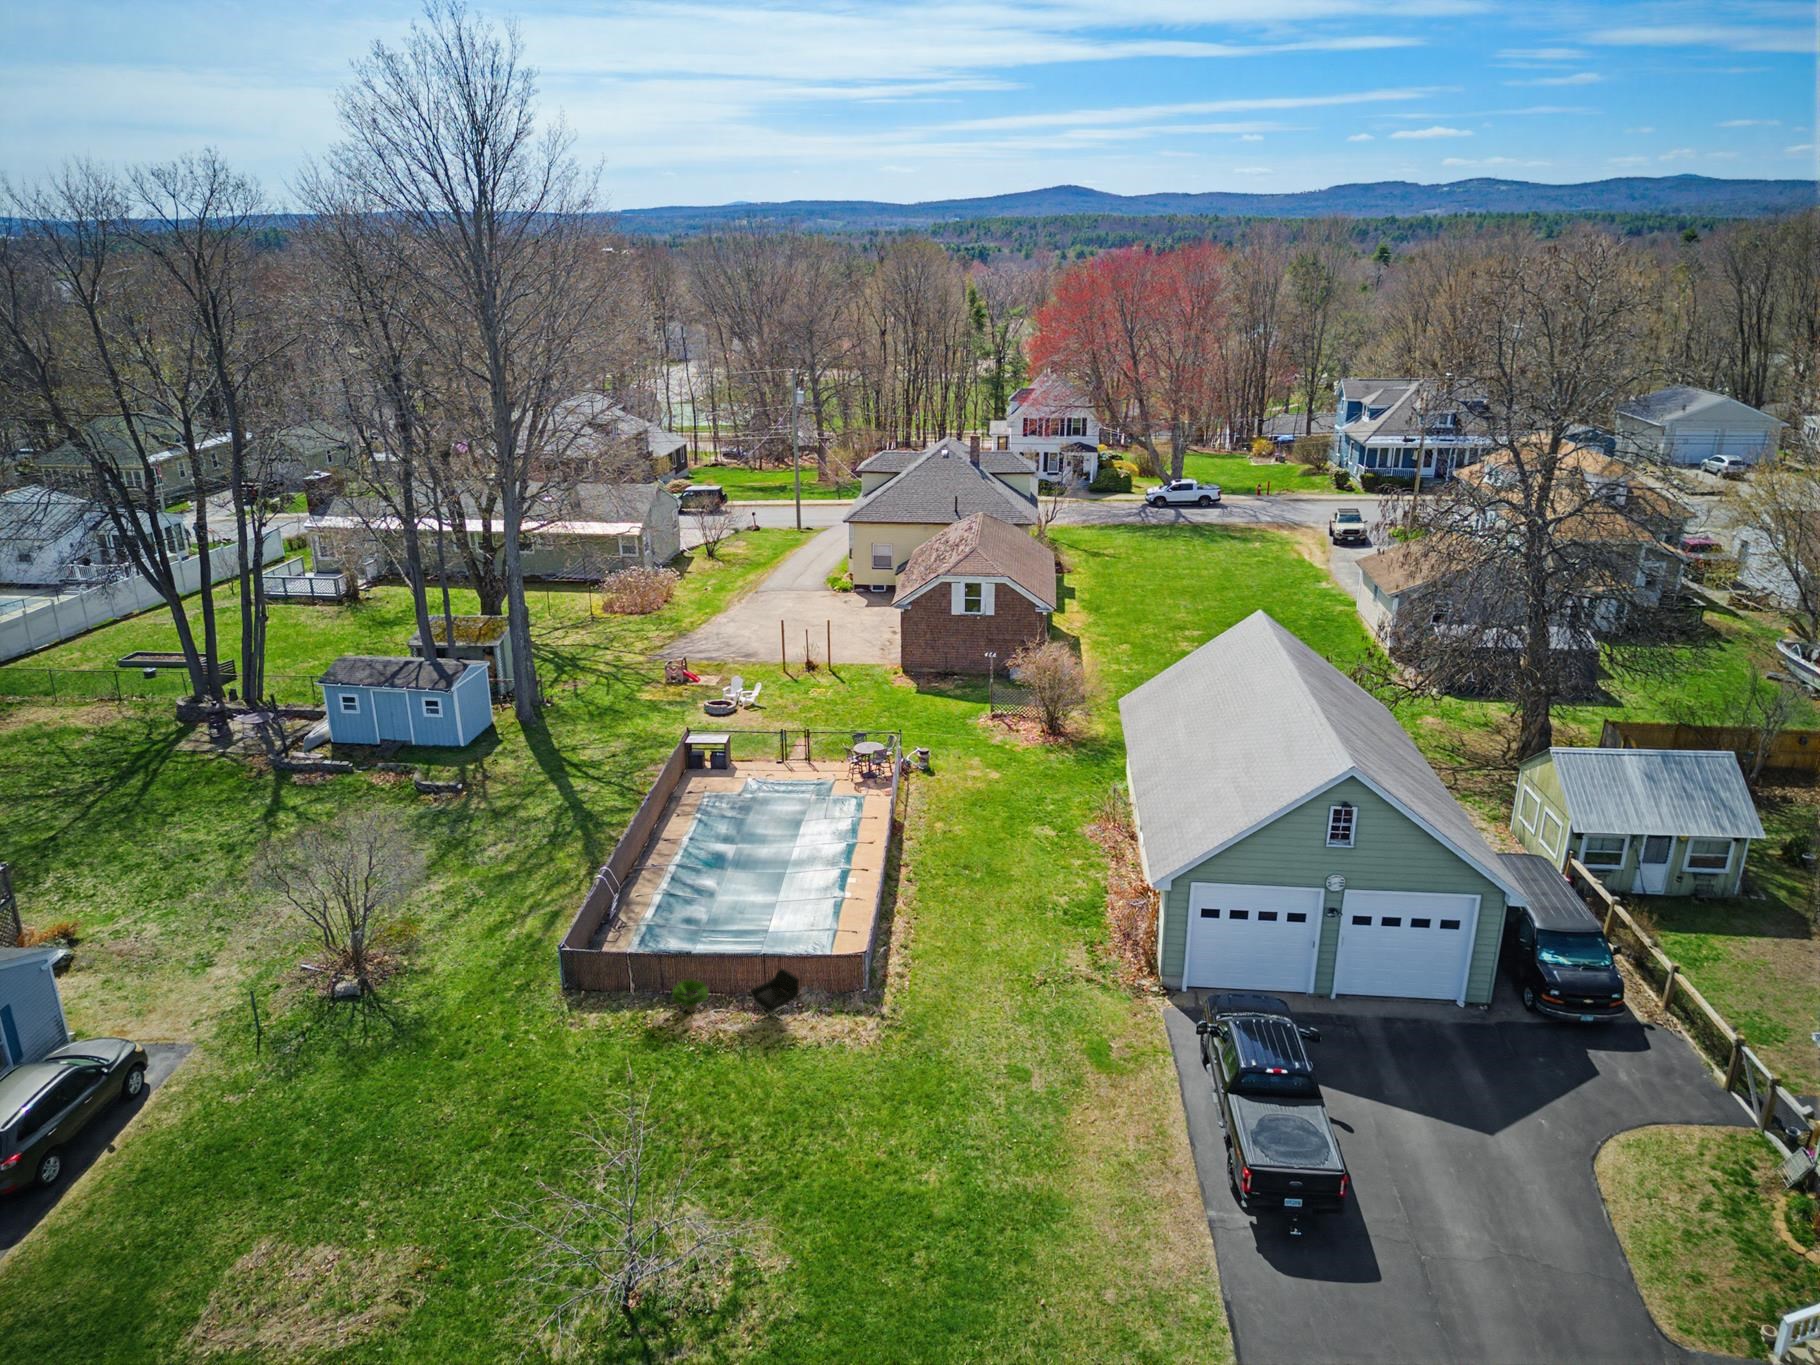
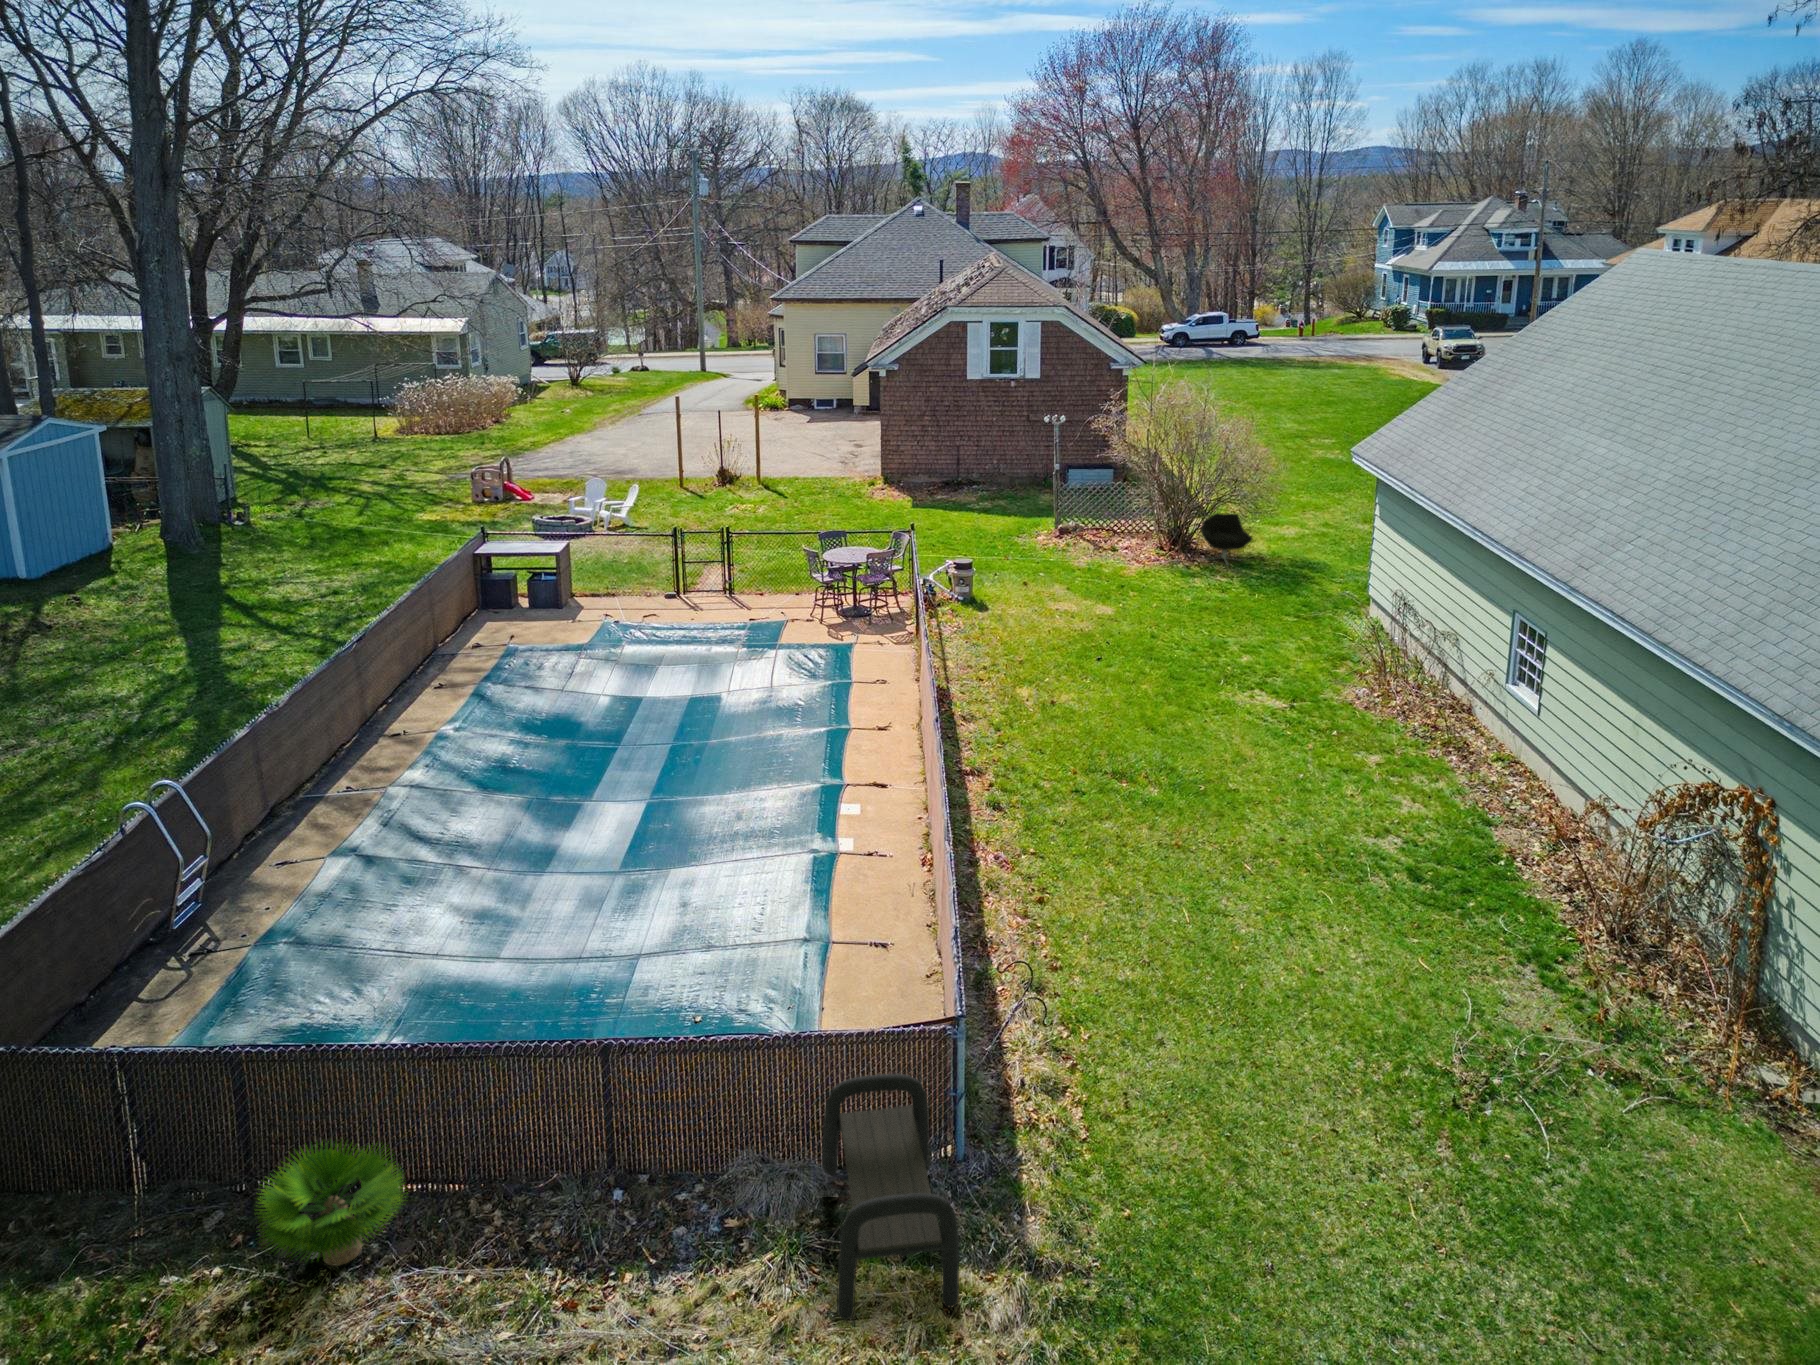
bench: none [826,966,860,1028] -> present [822,1074,959,1320]
lounge chair: present [751,968,799,1019] -> present [1200,513,1252,564]

